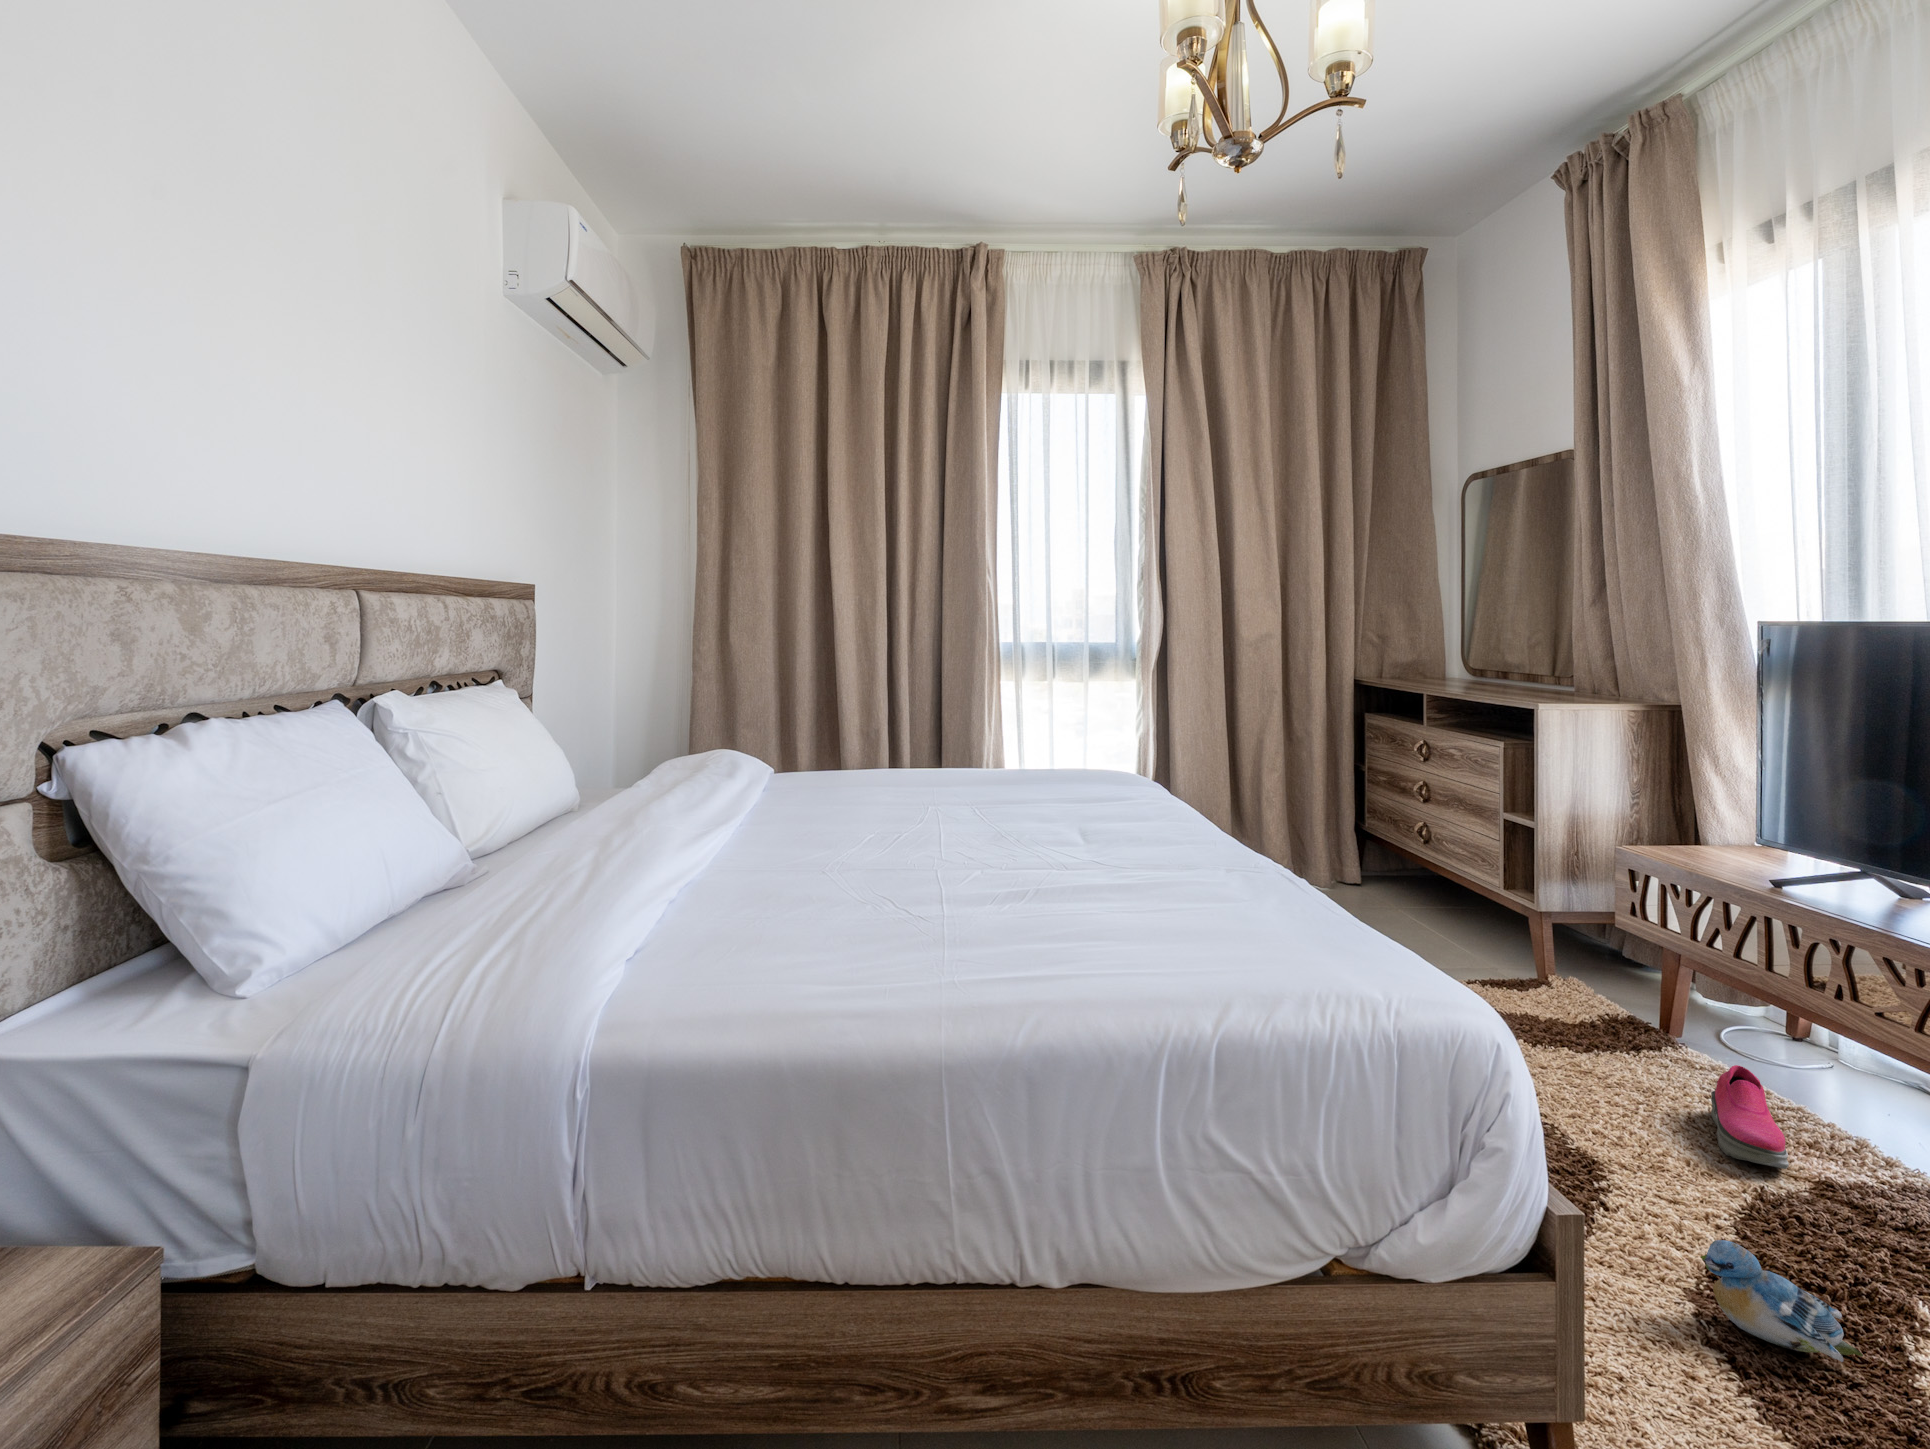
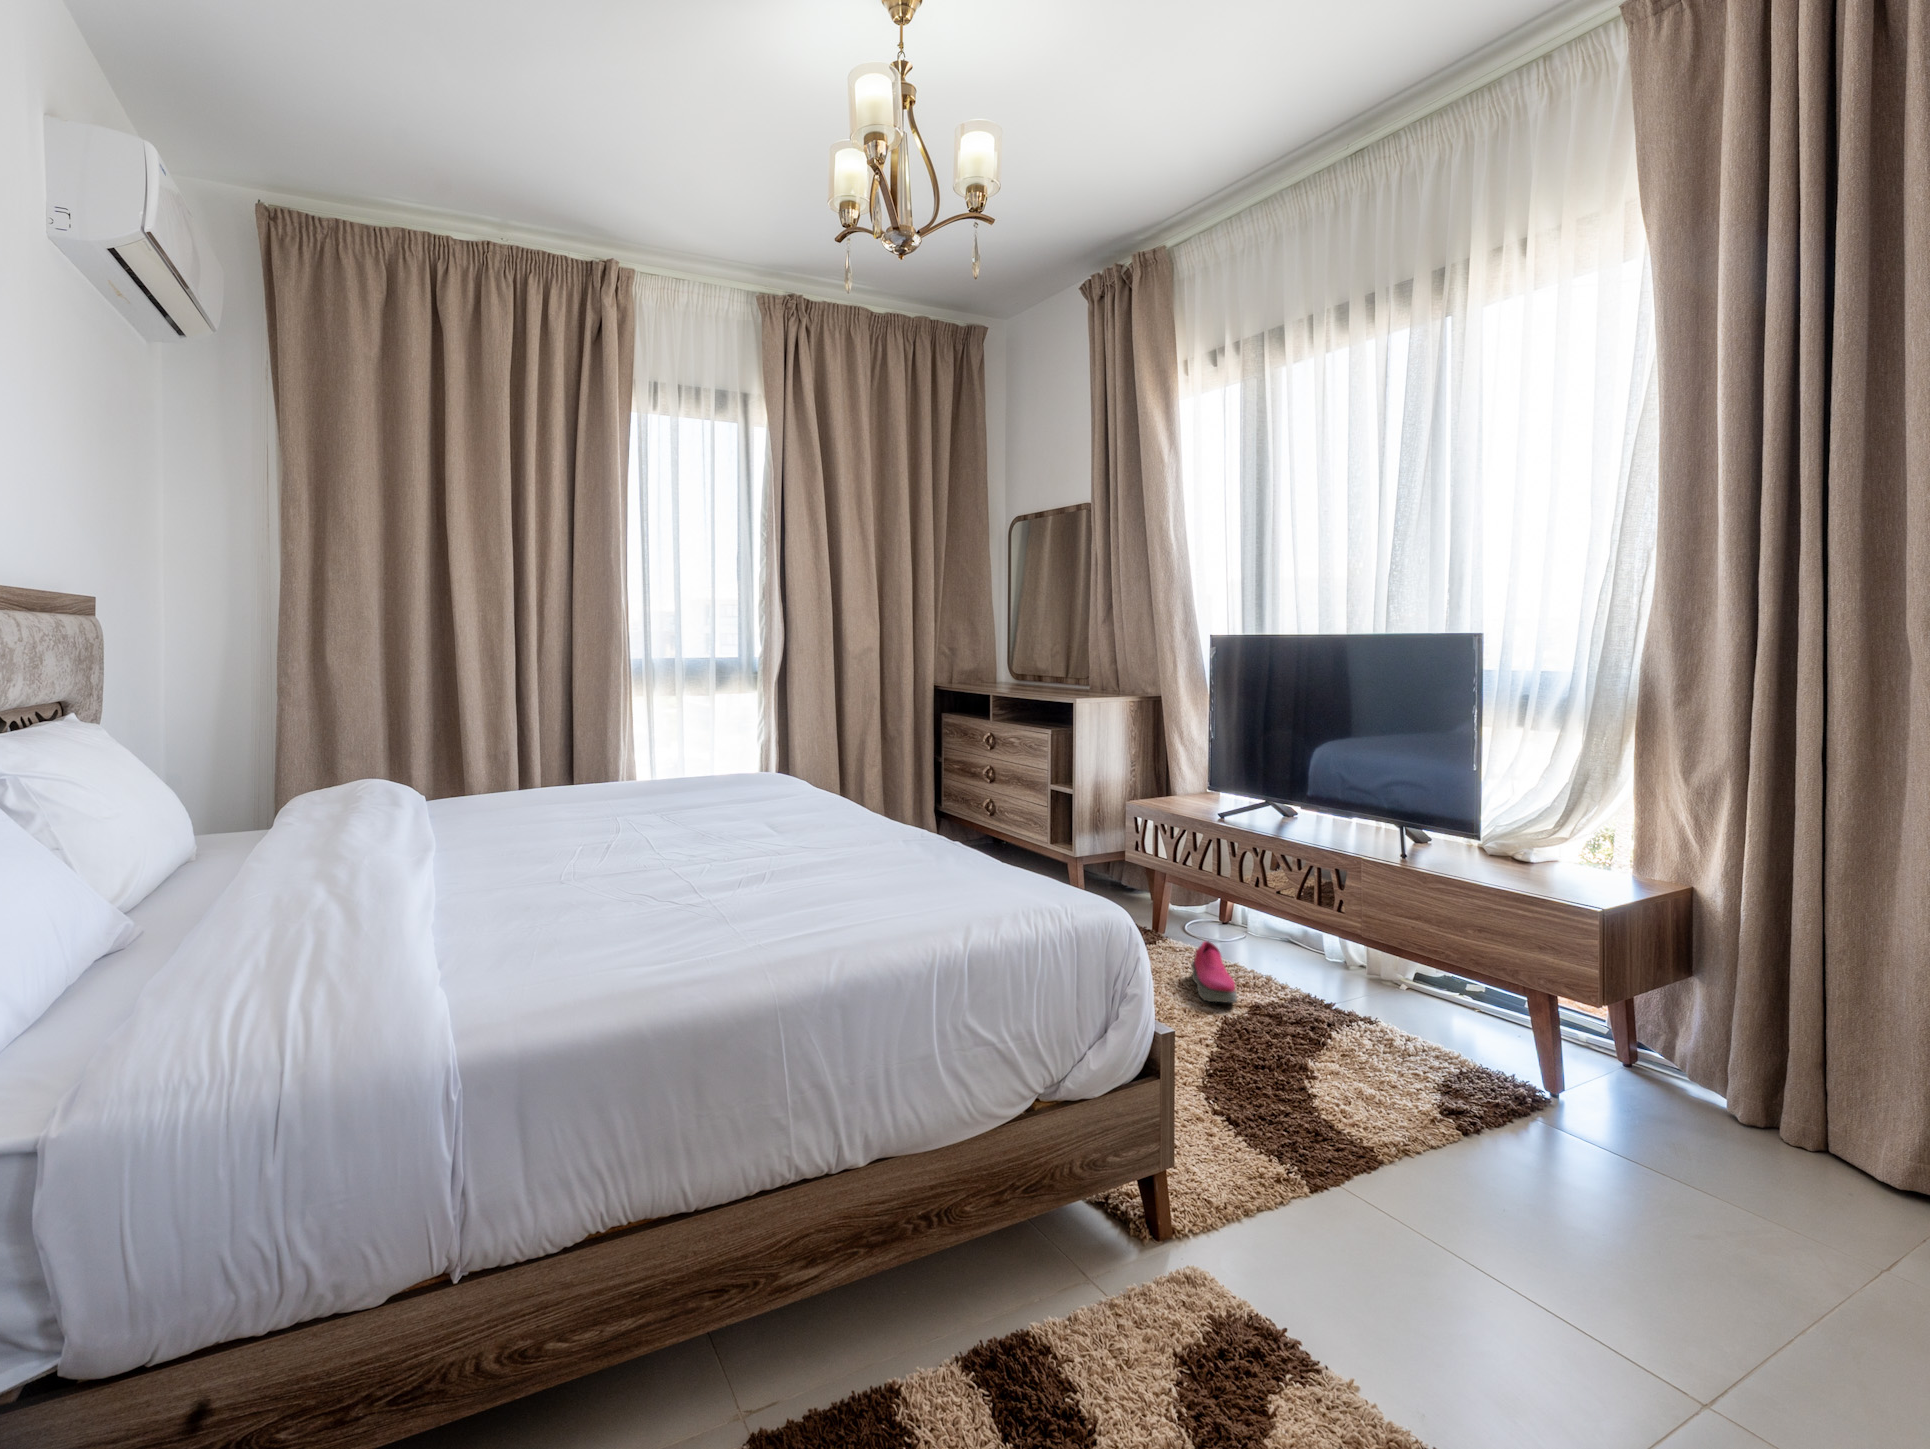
plush toy: present [1701,1240,1863,1362] -> none [1209,1046,1291,1106]

